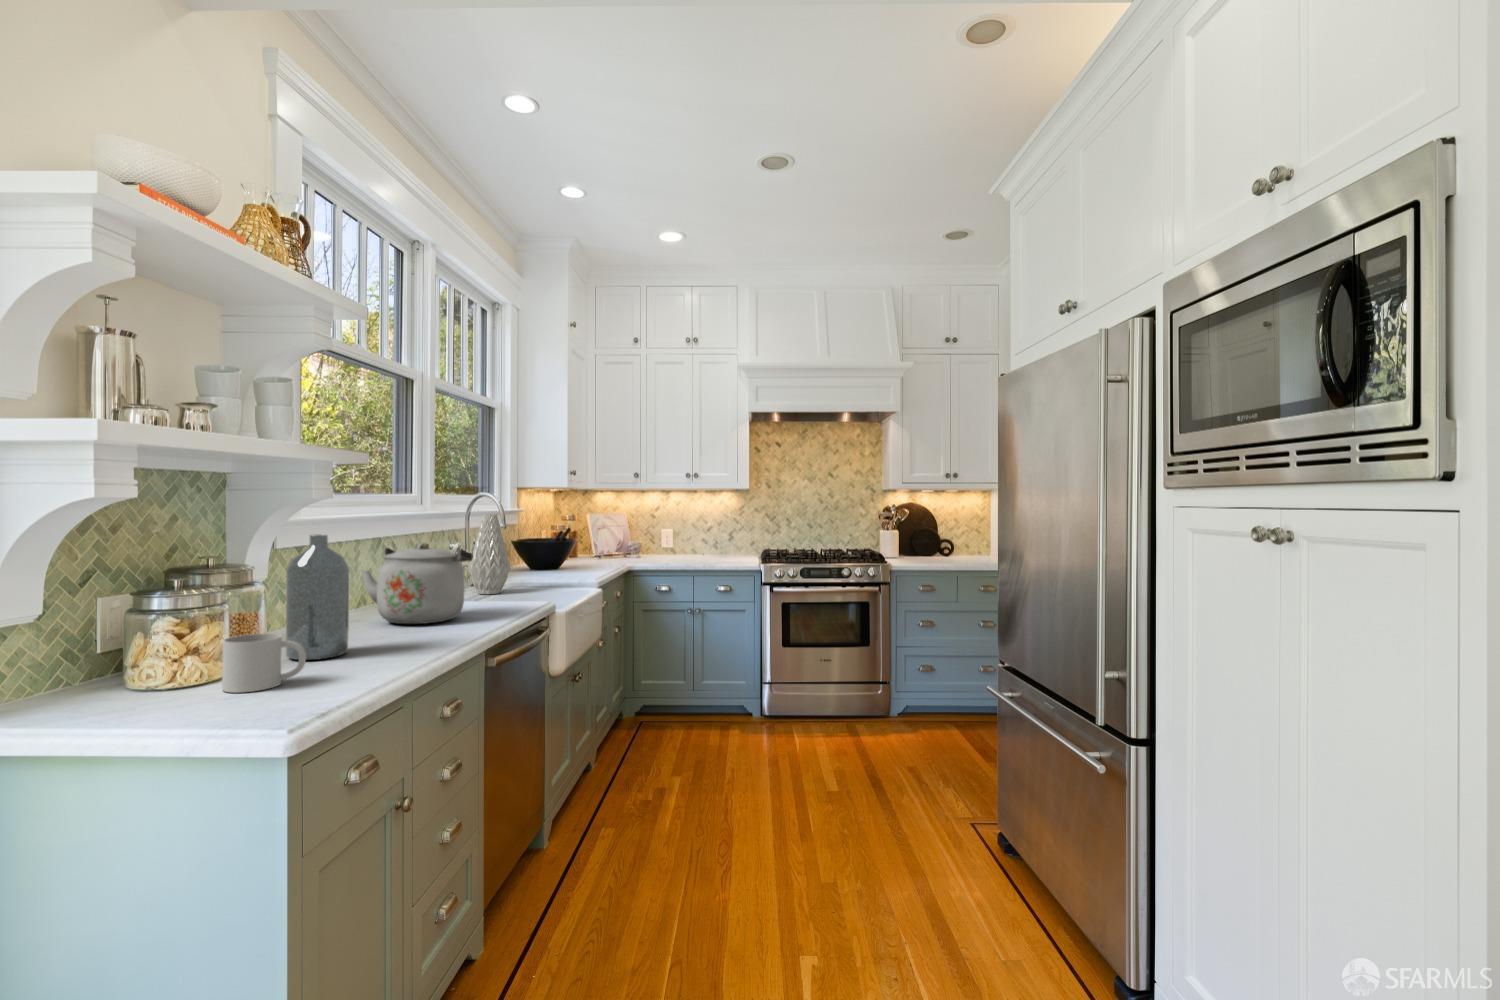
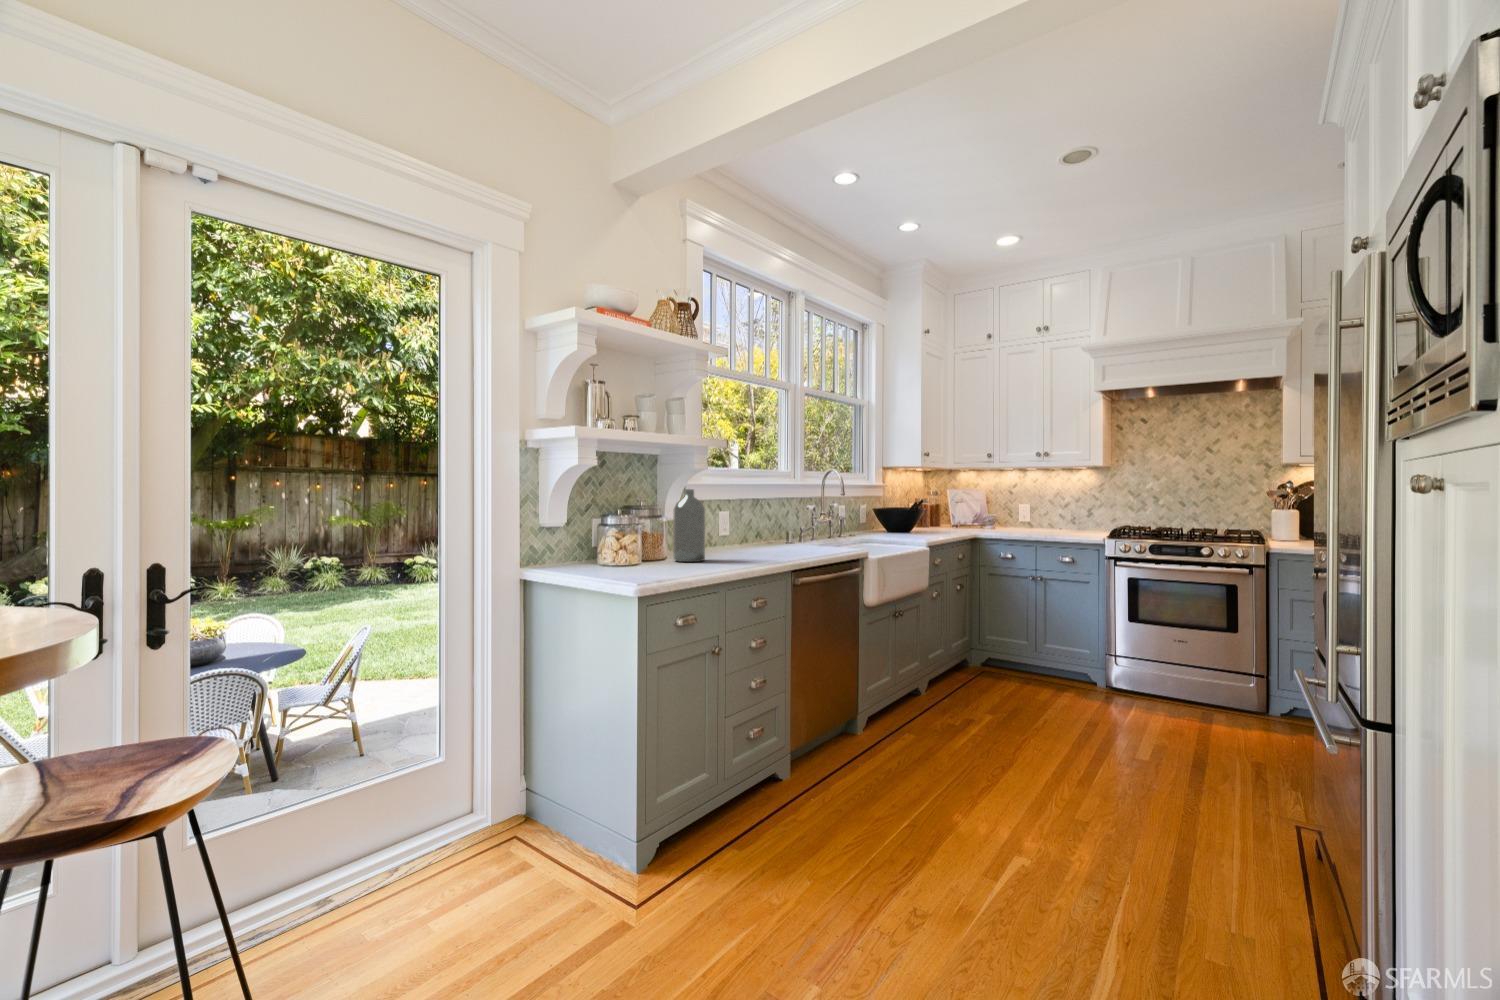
vase: present [468,514,511,594] -> none [816,485,846,544]
kettle: present [362,543,473,624] -> none [733,500,800,553]
mug: present [222,633,306,693] -> none [632,540,670,569]

